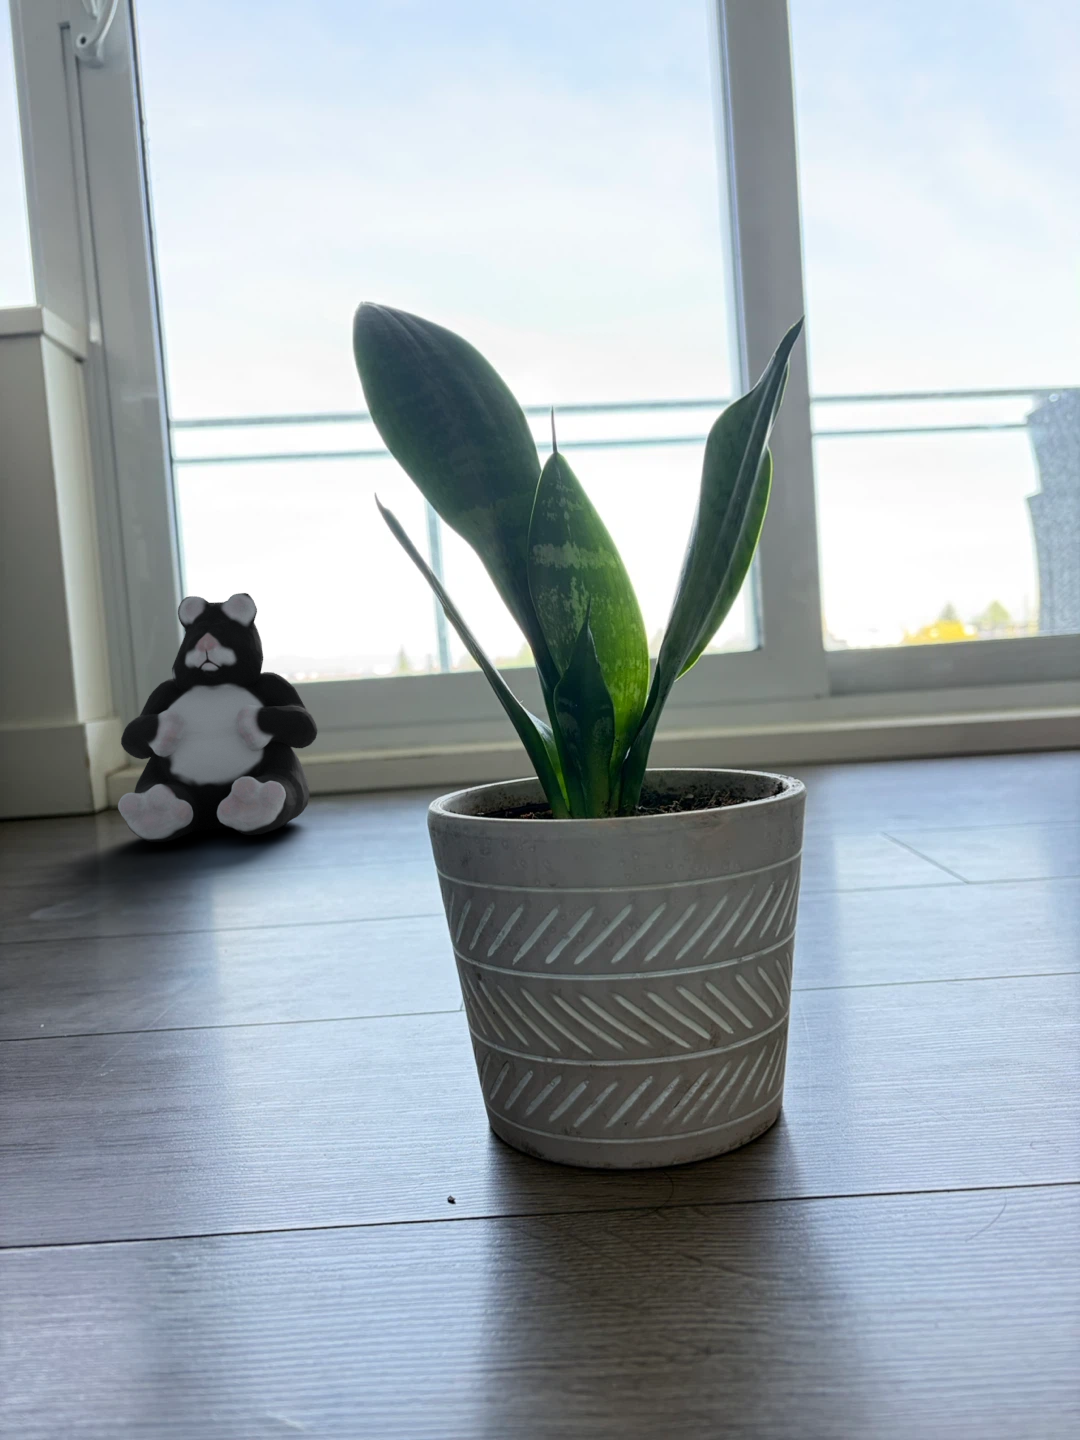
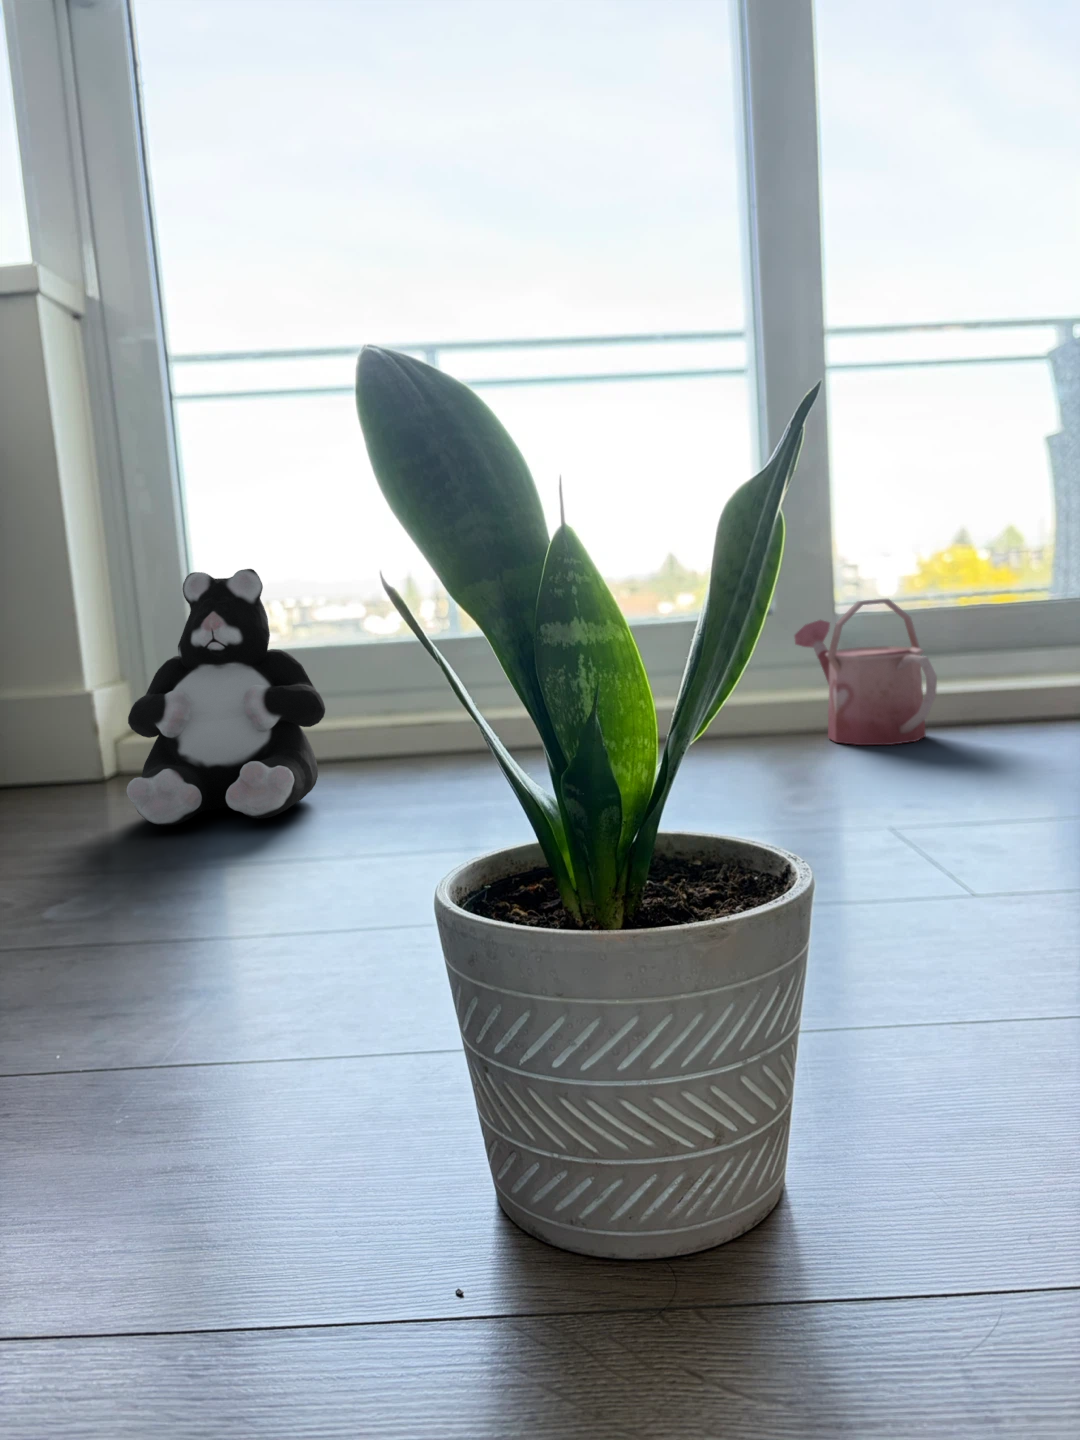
watering can: none [780,629,921,772] -> present [794,599,937,745]

